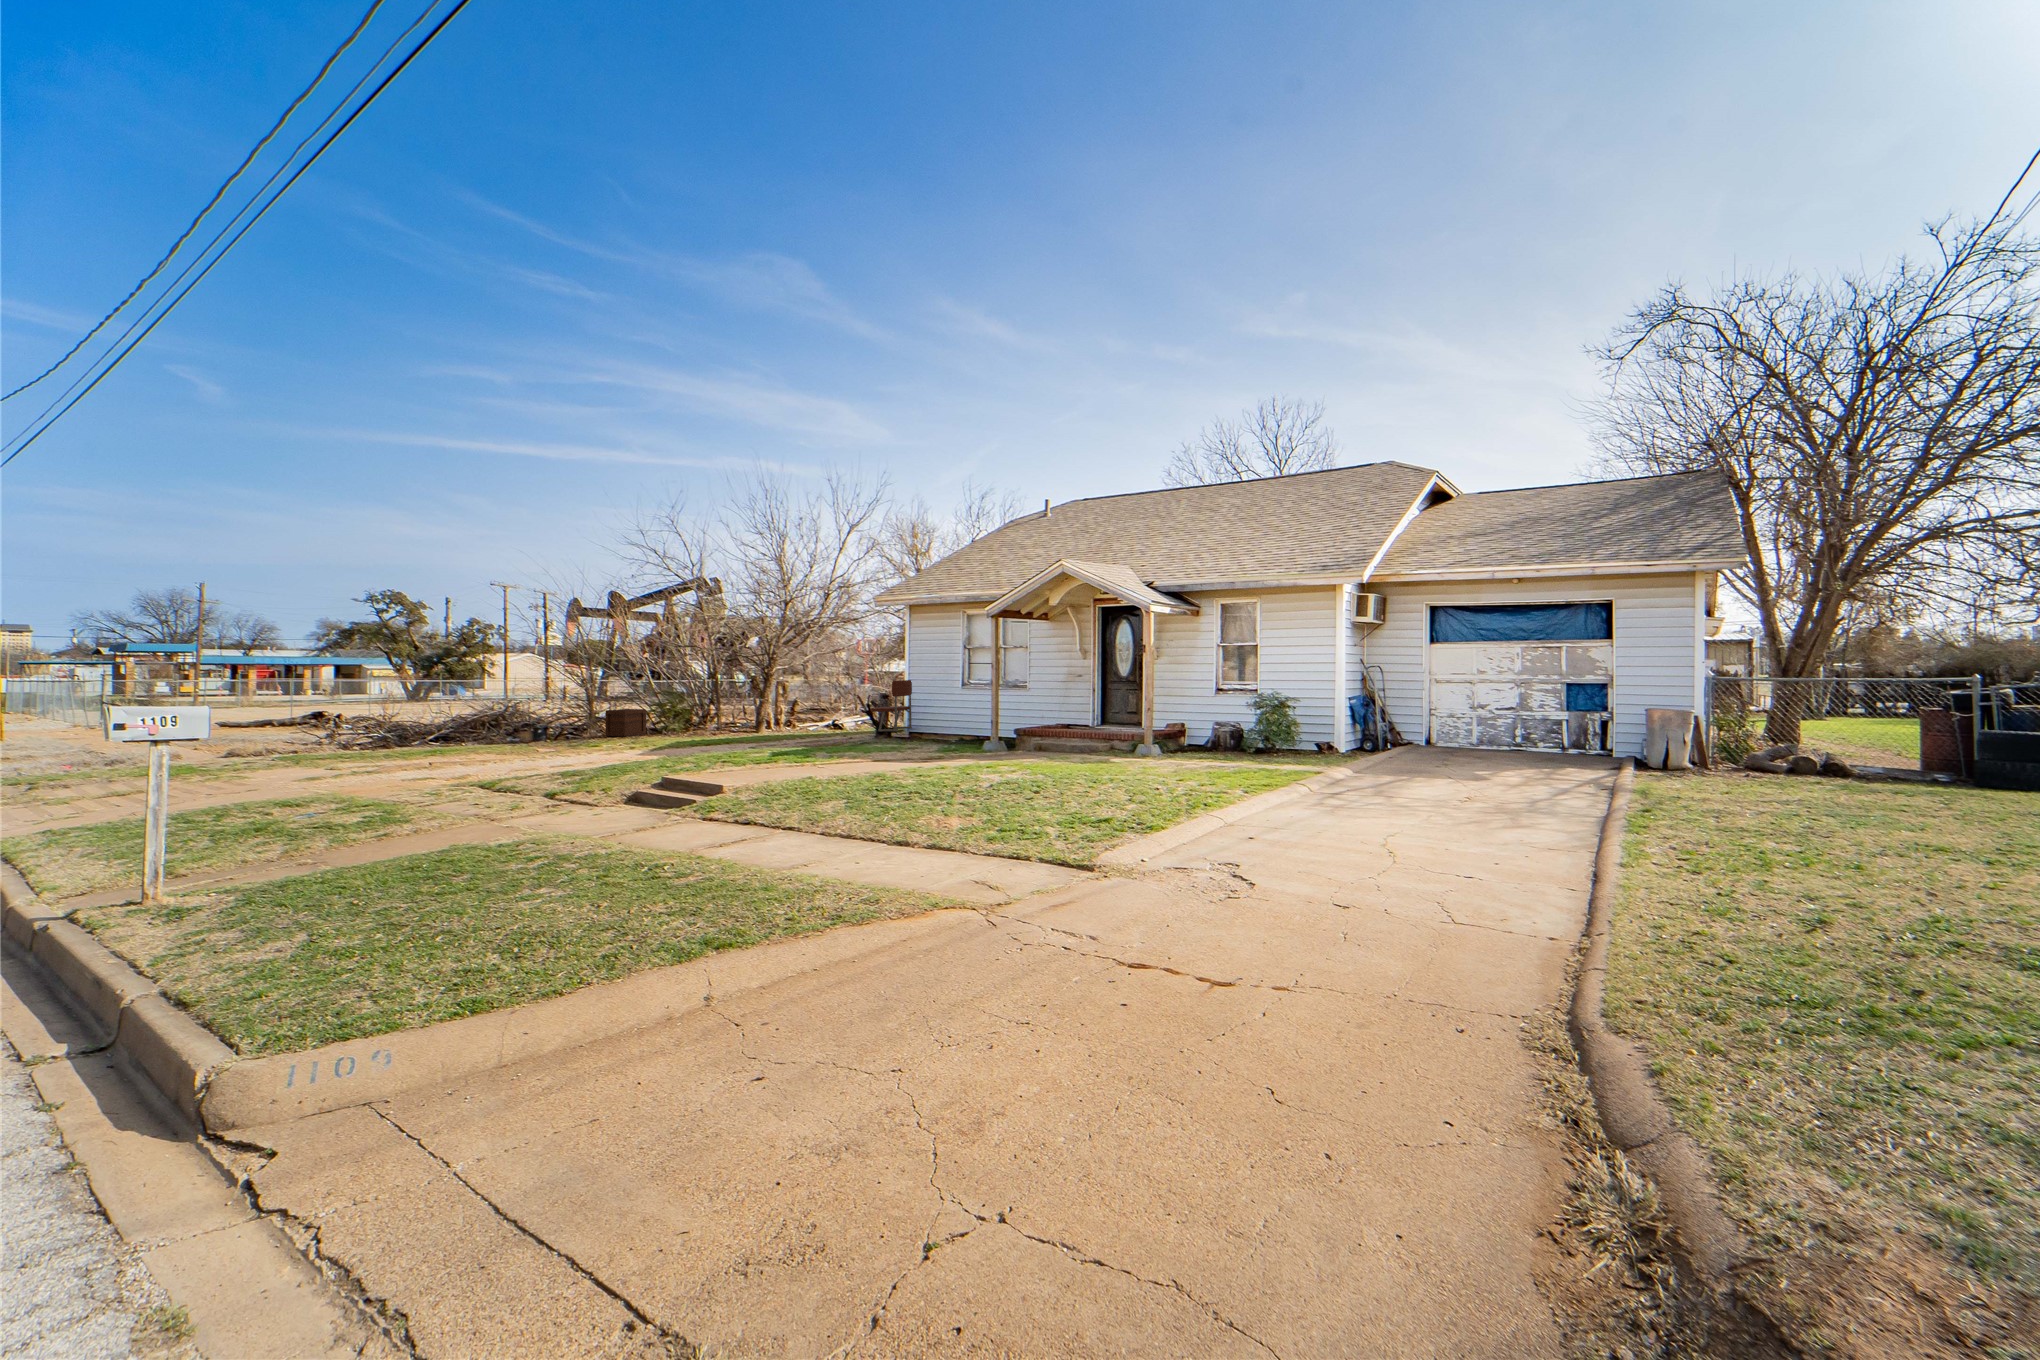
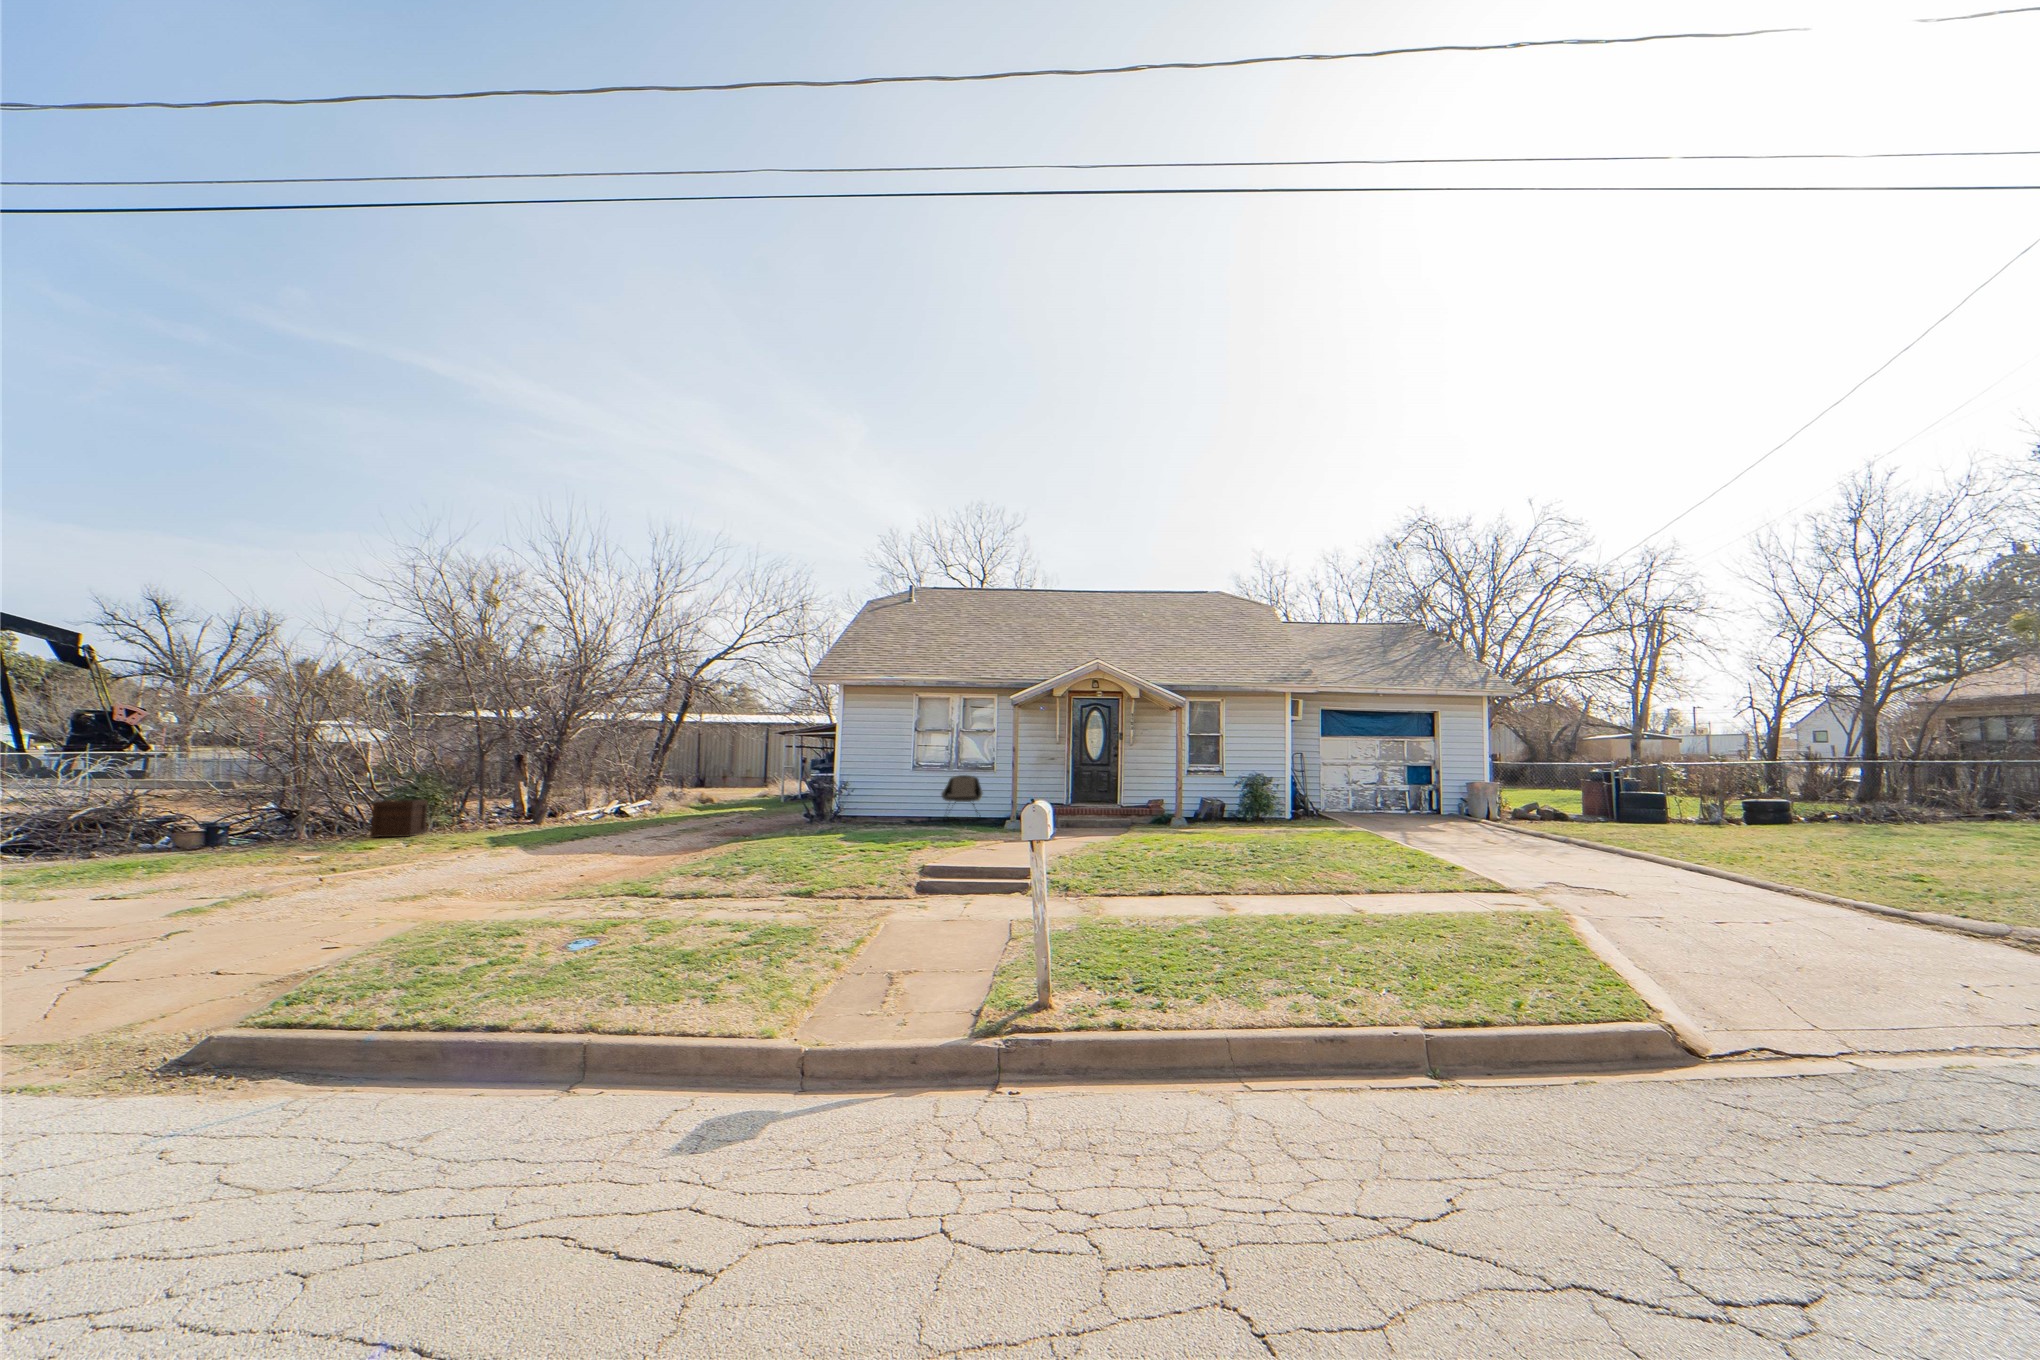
bench: present [871,680,912,732] -> none [770,763,809,819]
lounge chair: none [966,693,1015,740] -> present [941,775,983,819]

